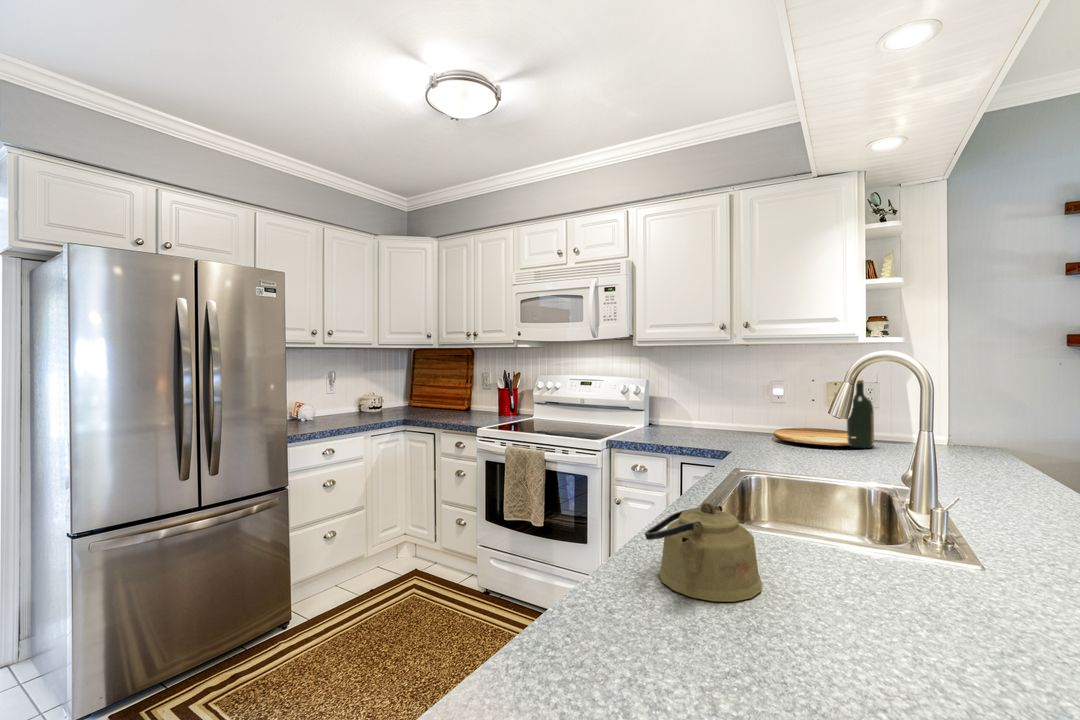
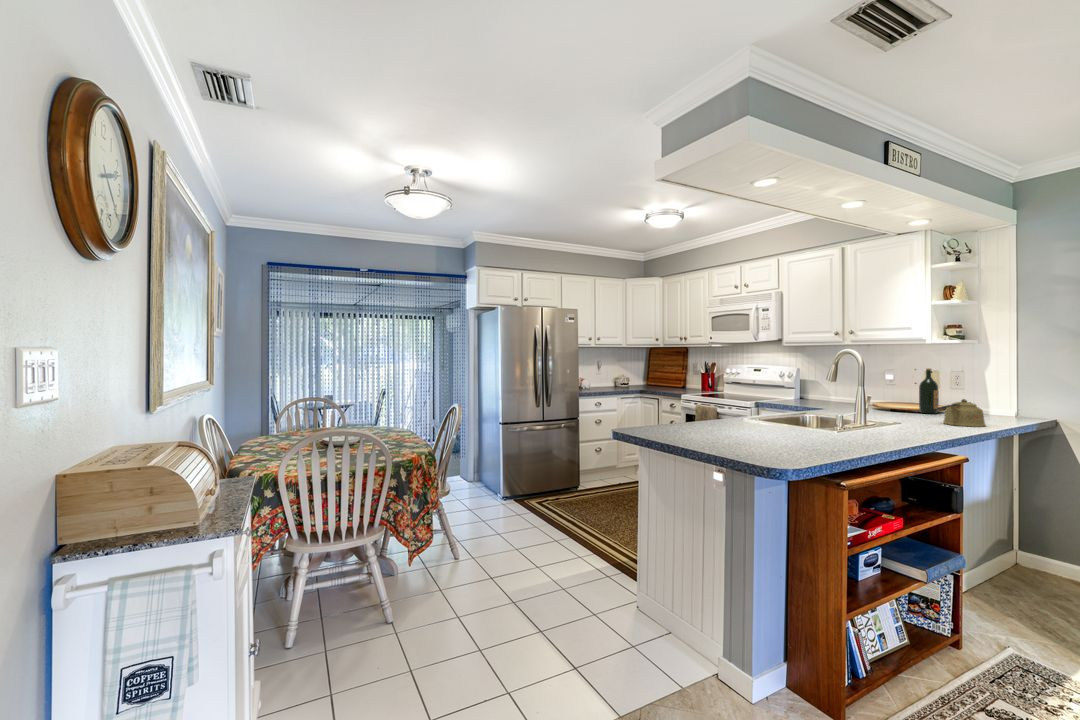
kettle: present [645,502,762,602] -> present [937,399,986,427]

